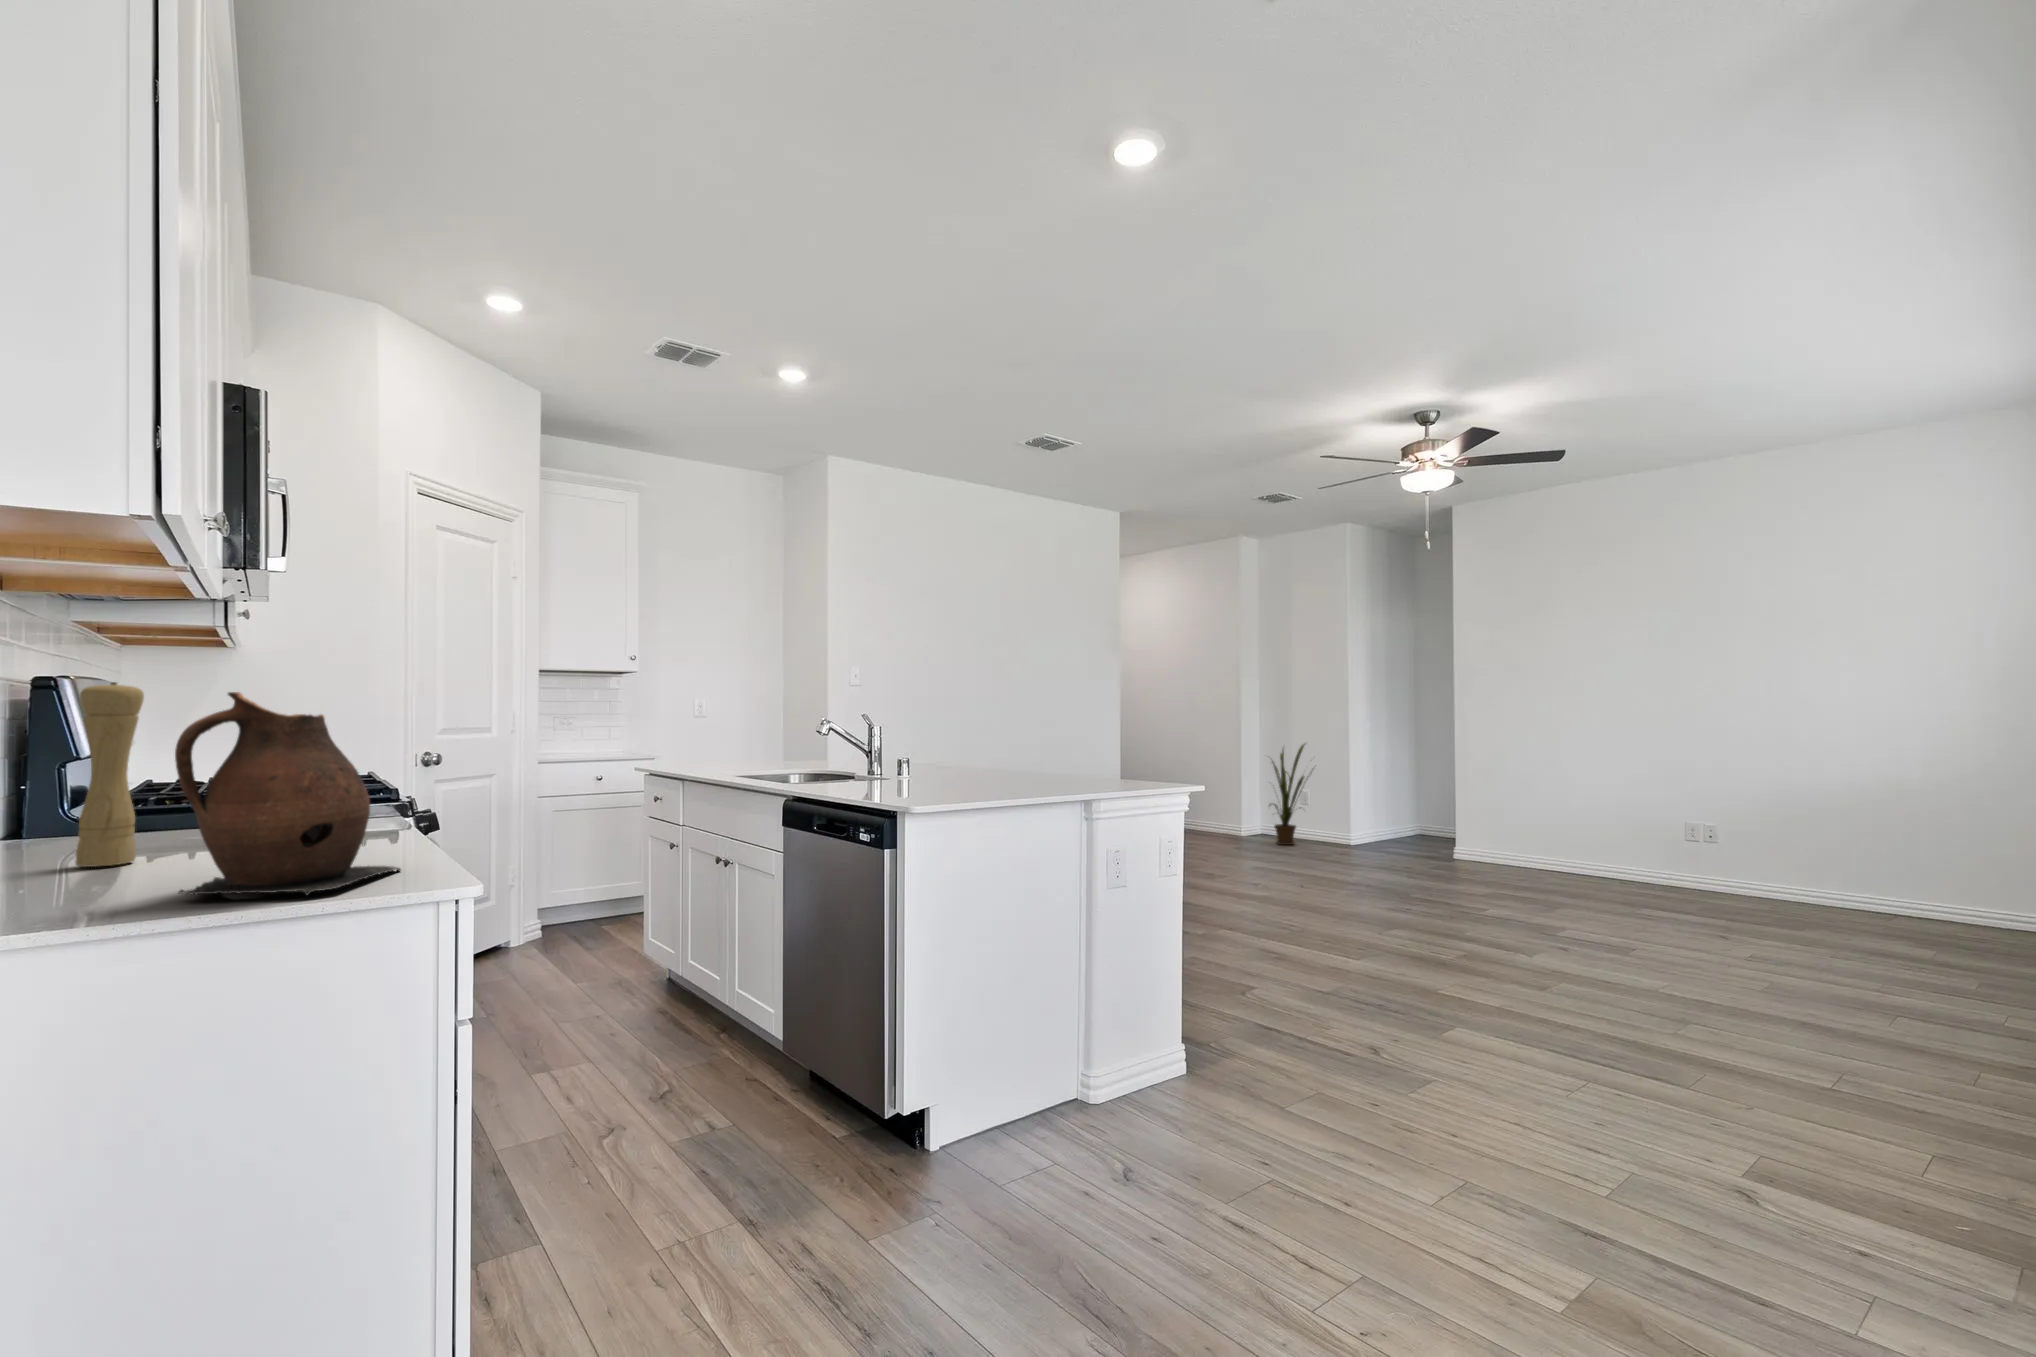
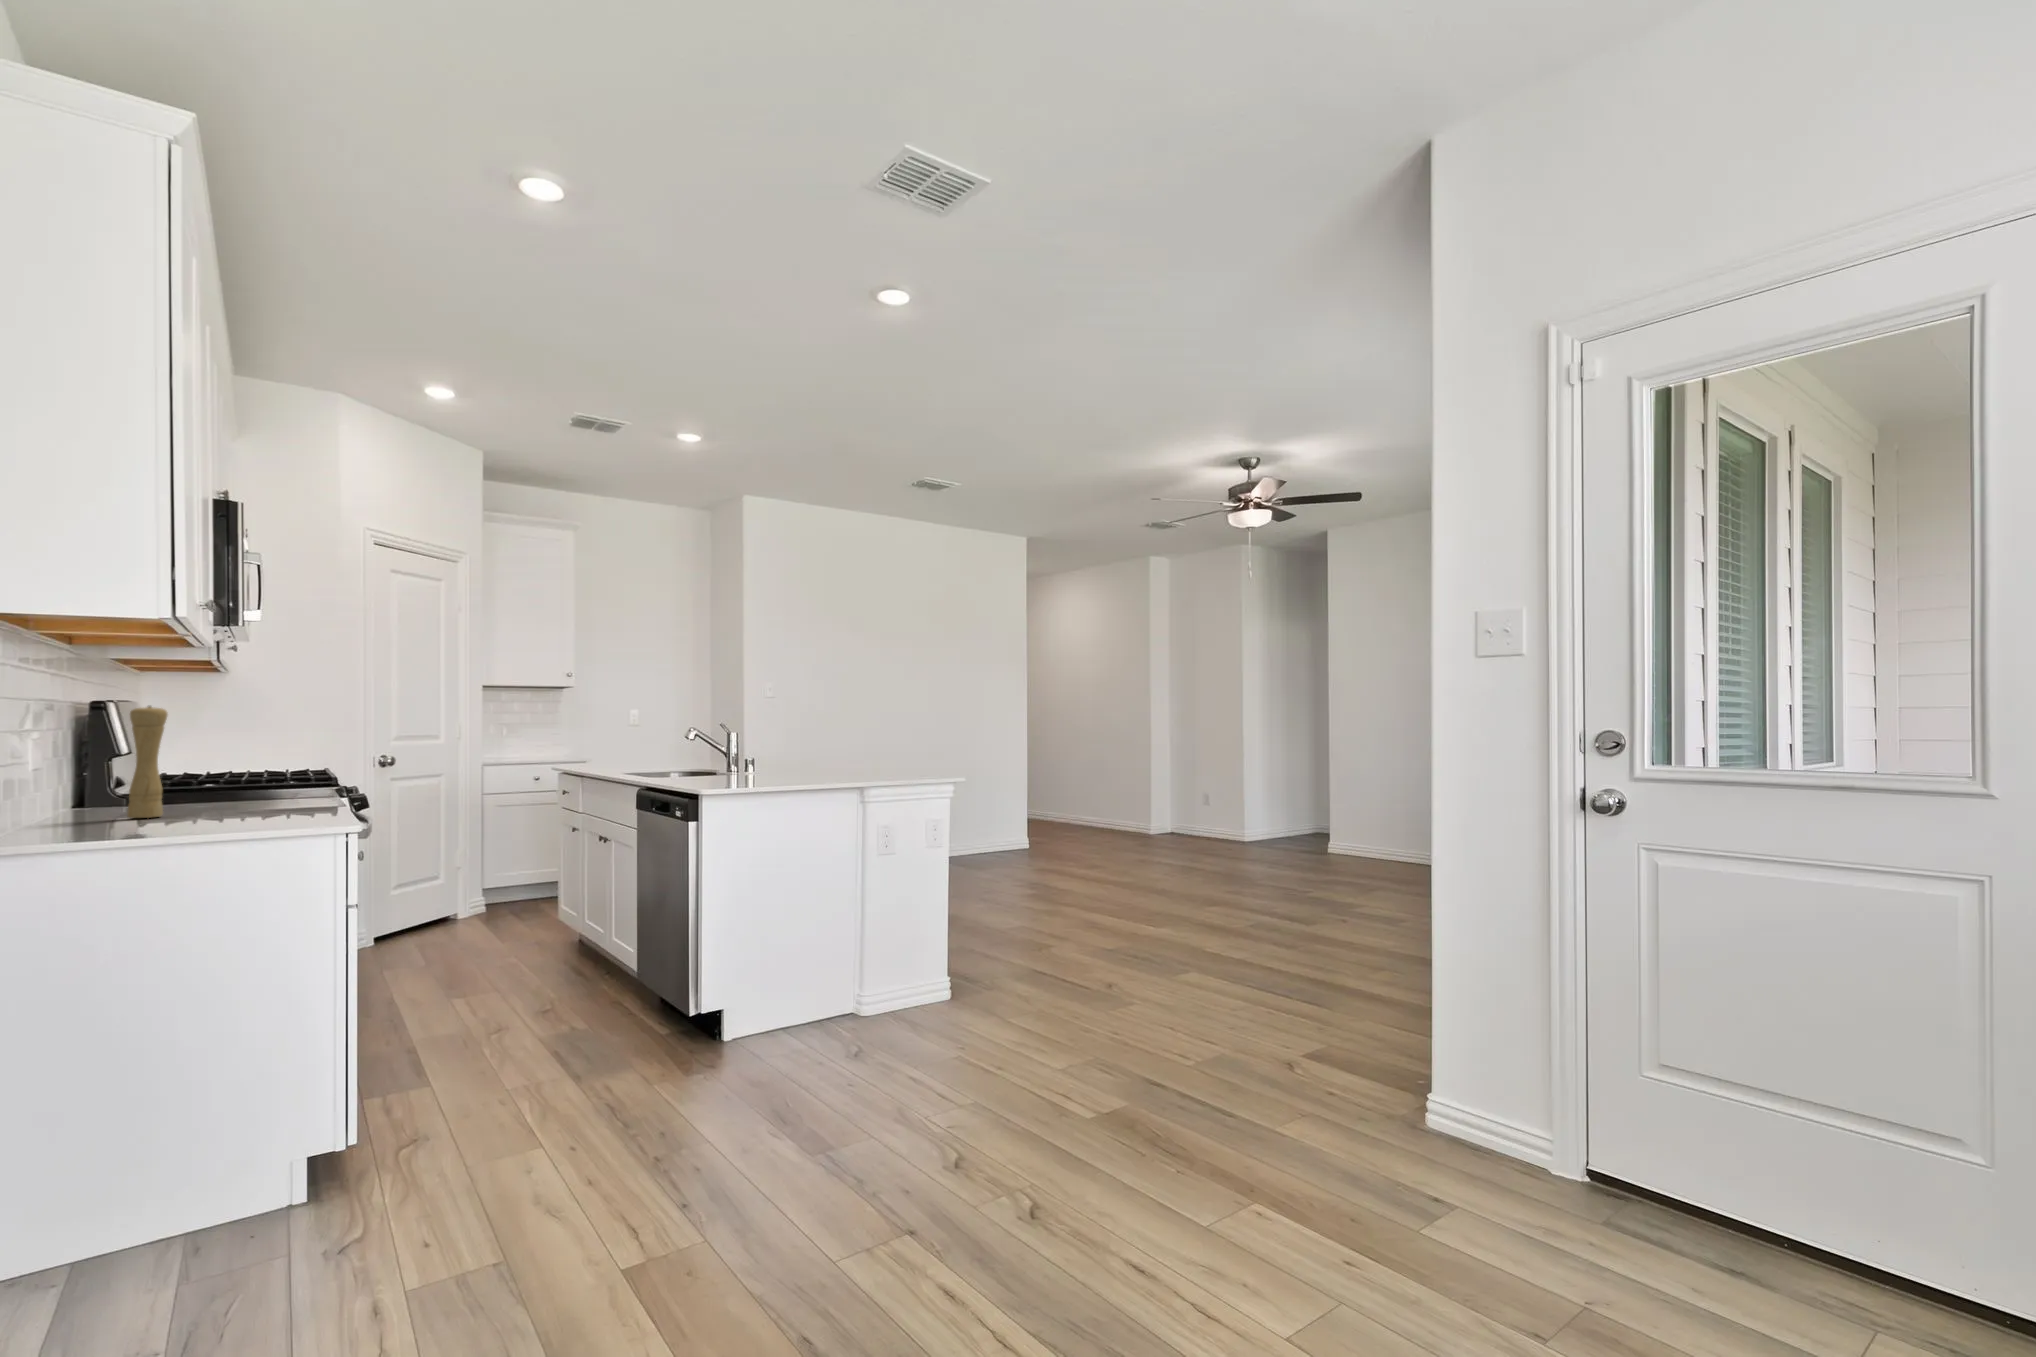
ceramic pitcher: present [175,692,401,895] -> none [189,713,321,828]
house plant: present [1270,744,1305,845] -> none [1171,747,1219,842]

